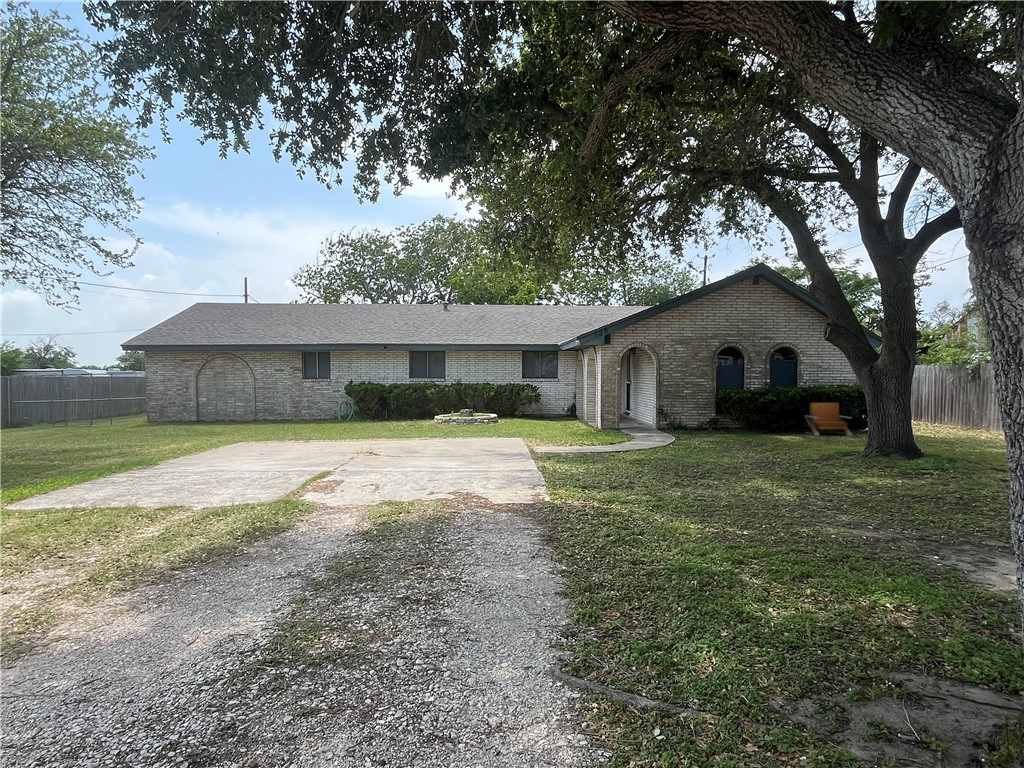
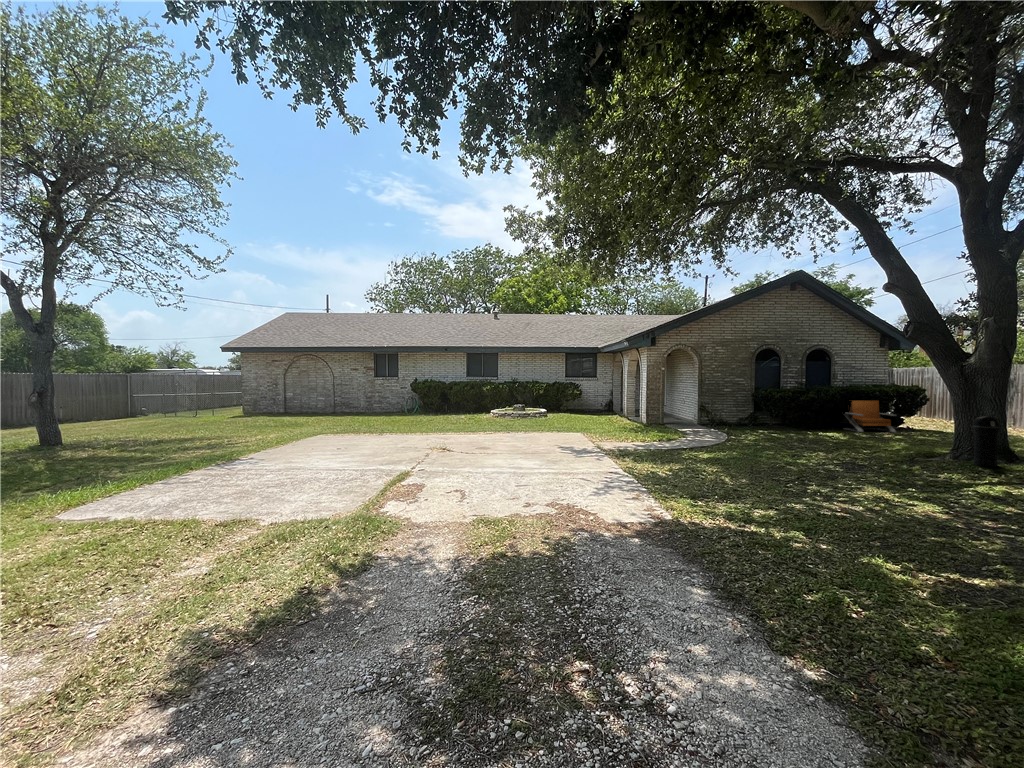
trash can: none [869,416,890,463] -> present [972,416,1000,467]

